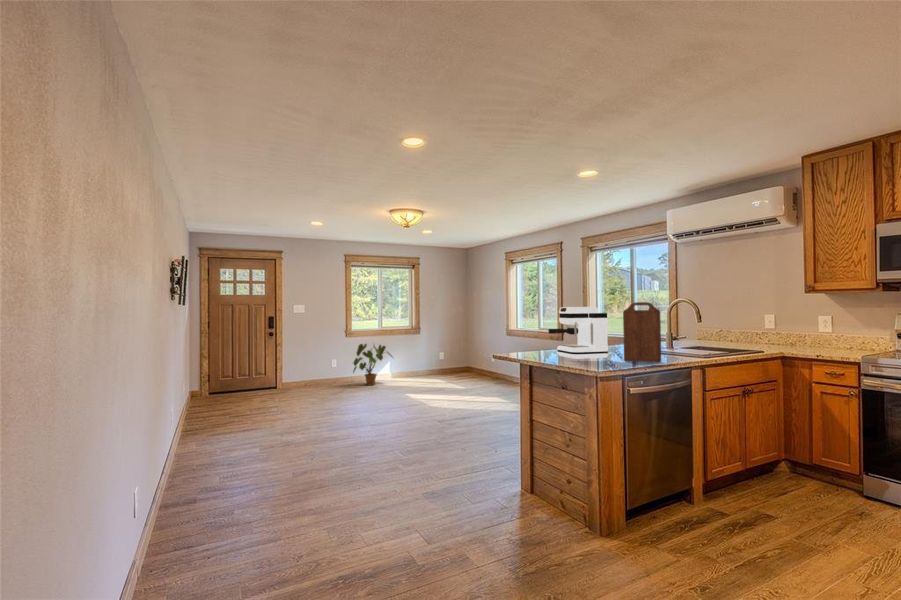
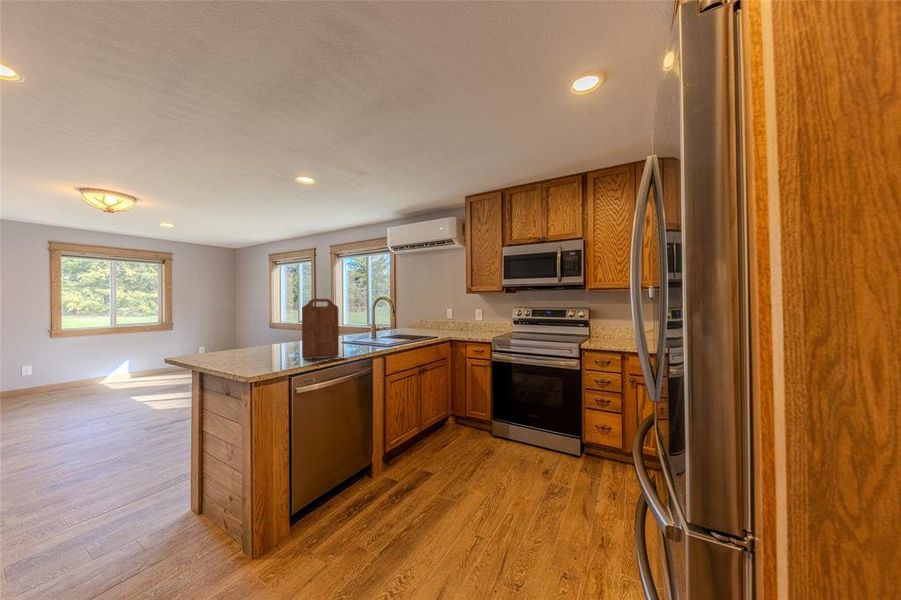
coffee maker: present [548,307,608,360] -> none [223,303,292,359]
house plant: present [353,344,392,385] -> none [63,341,134,387]

